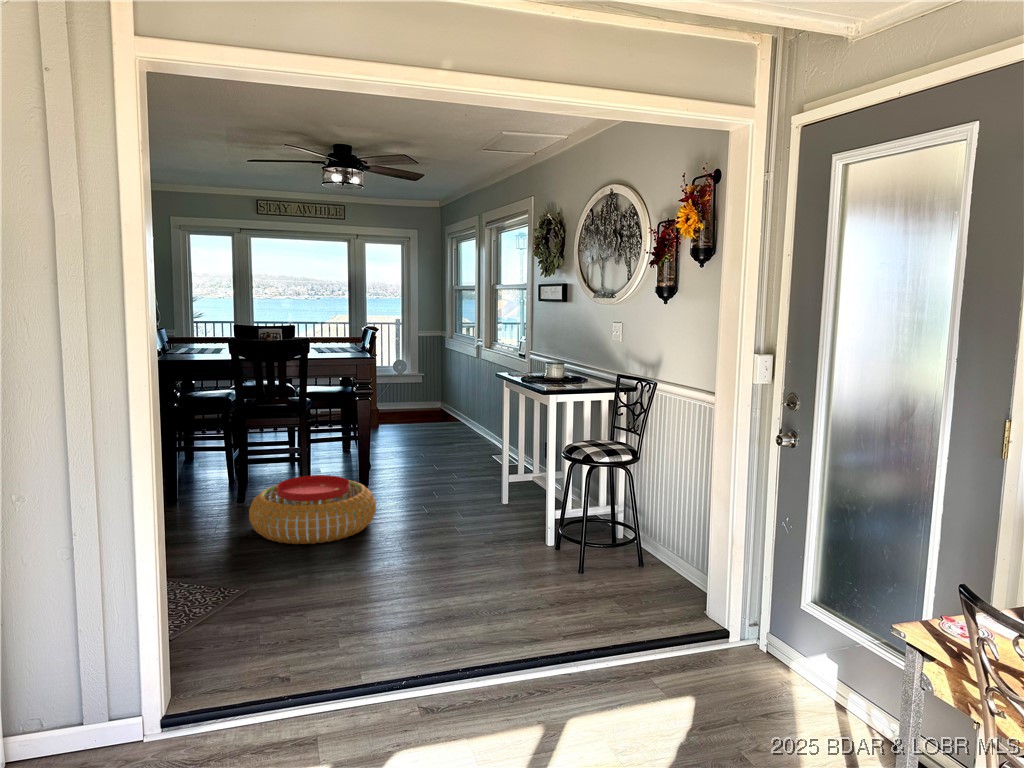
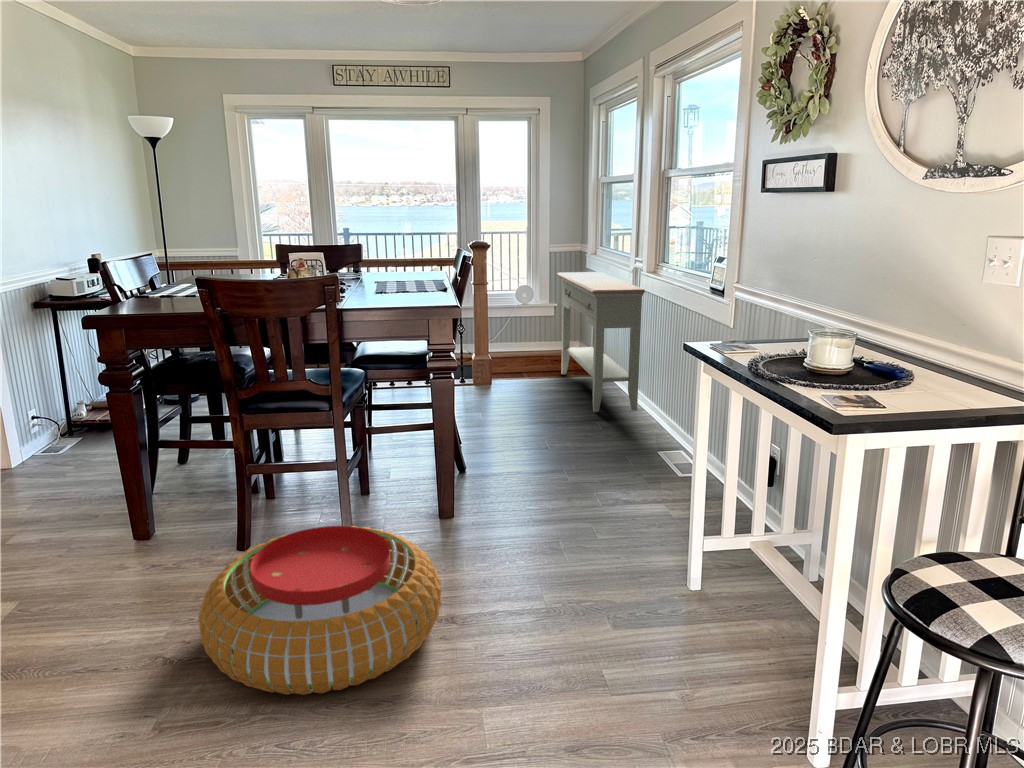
console table: none [425,350,484,440] -> present [556,272,645,412]

